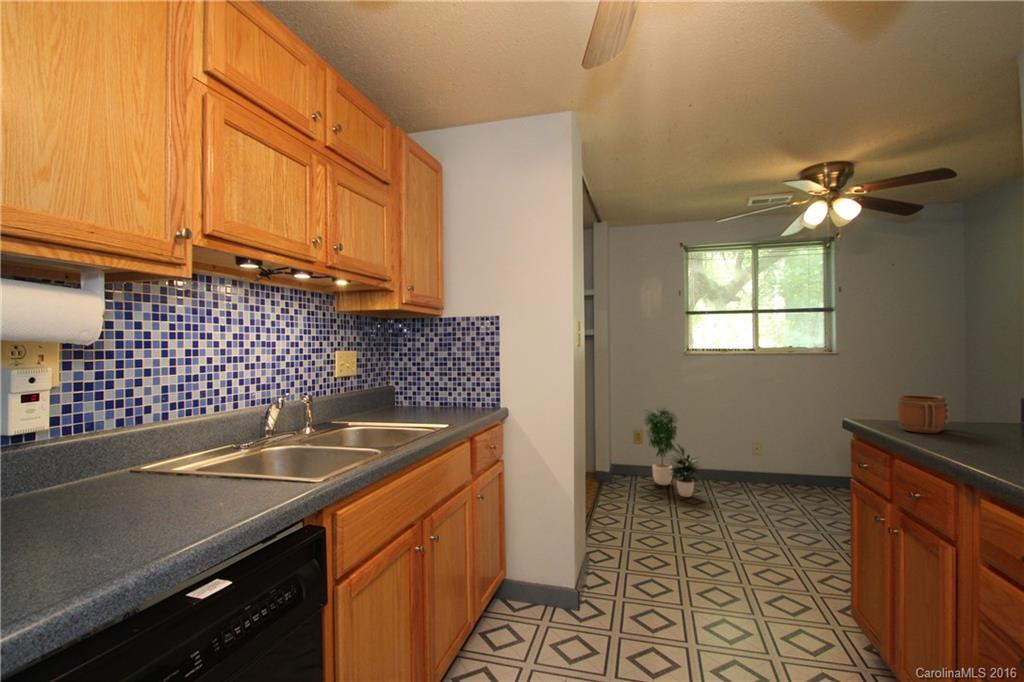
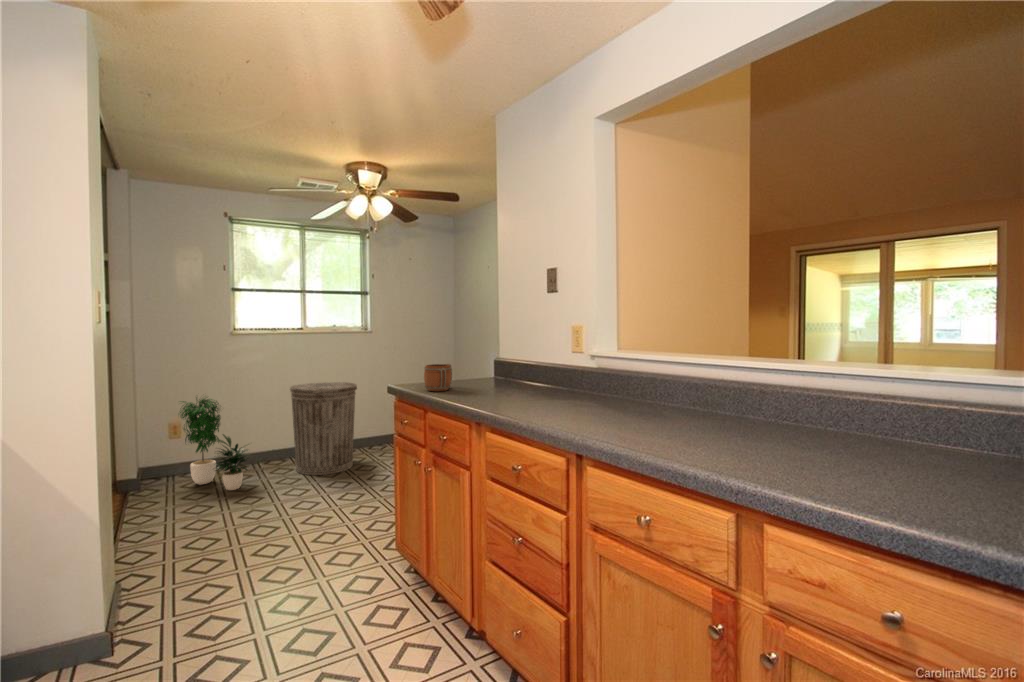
trash can: none [739,405,816,505] -> present [290,382,357,475]

